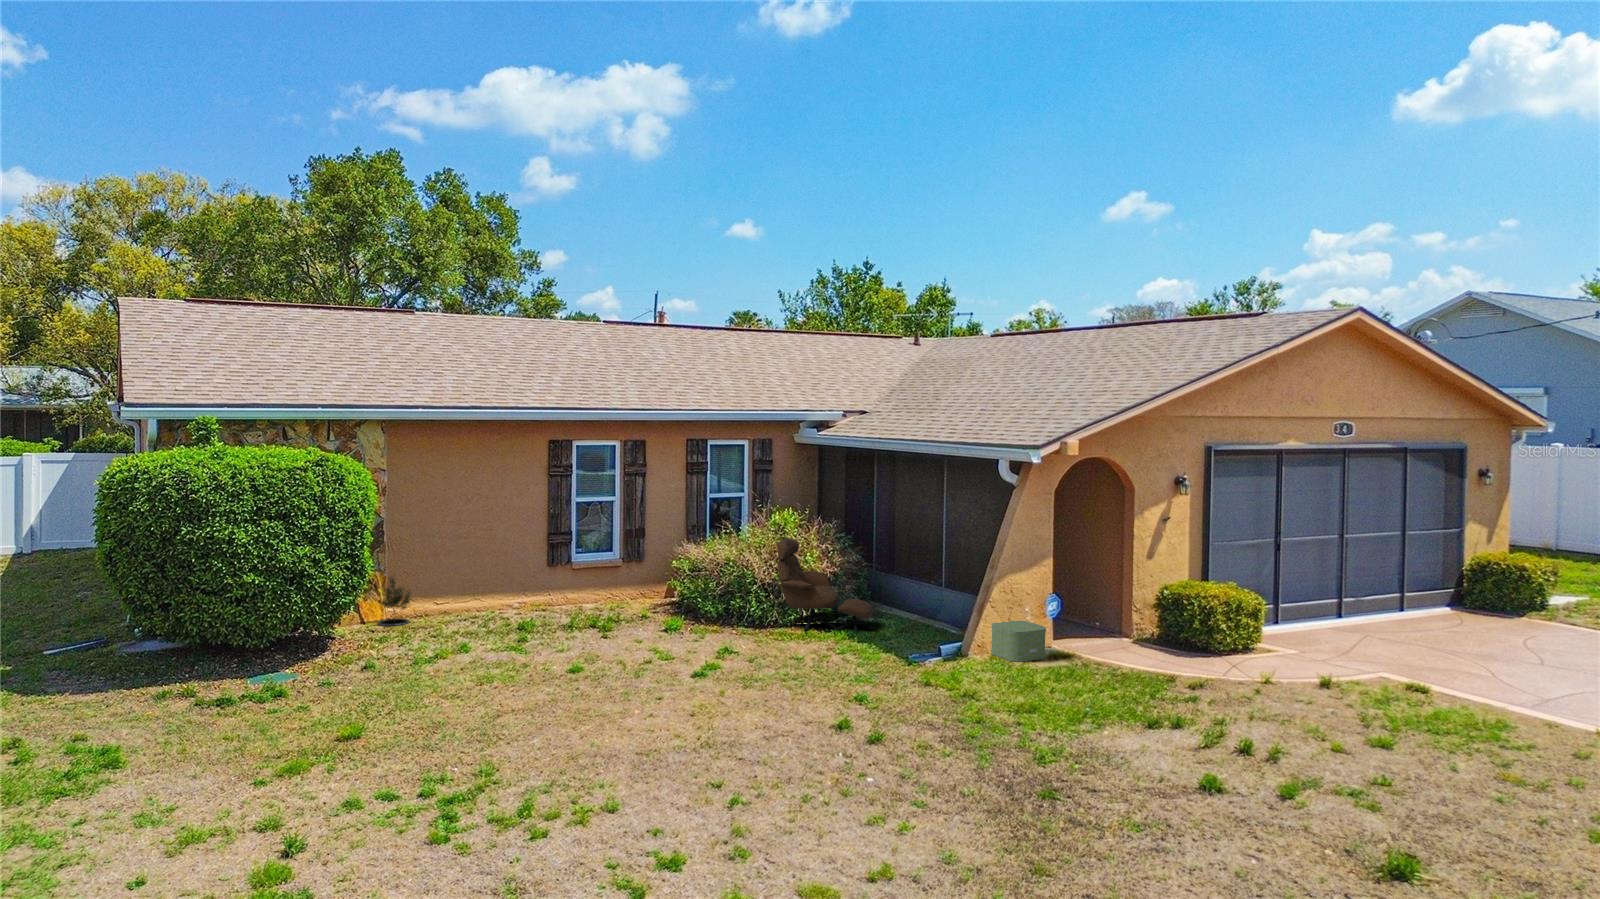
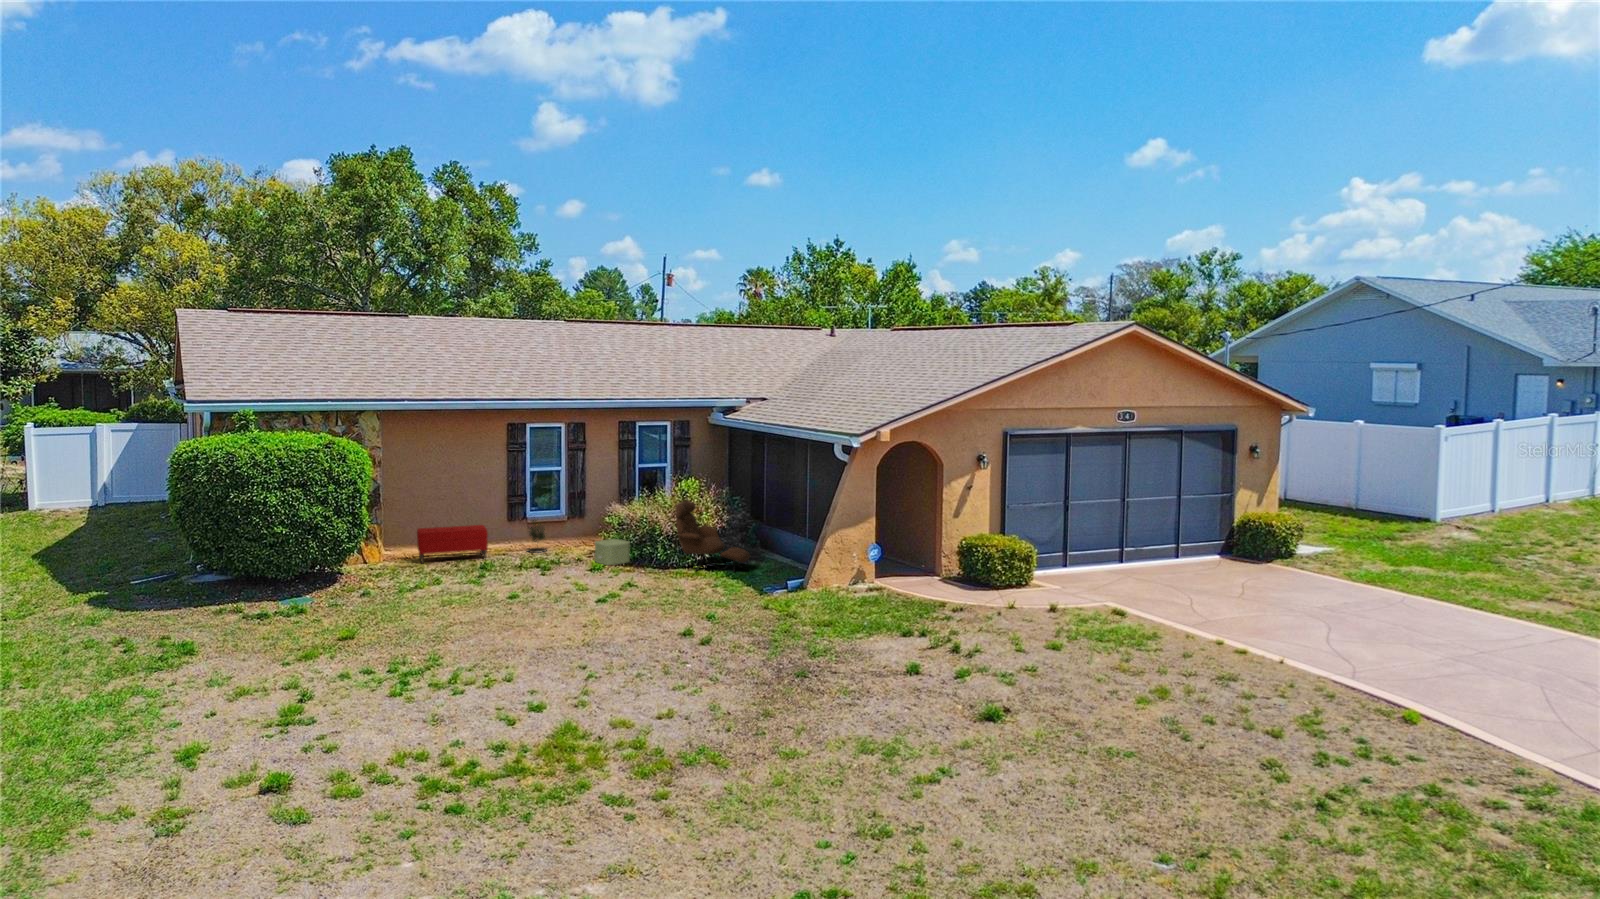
bench: none [431,571,525,623] -> present [417,525,488,563]
potted tree: present [378,577,412,626] -> present [527,517,547,553]
storage box: present [991,620,1046,662] -> present [595,539,630,565]

